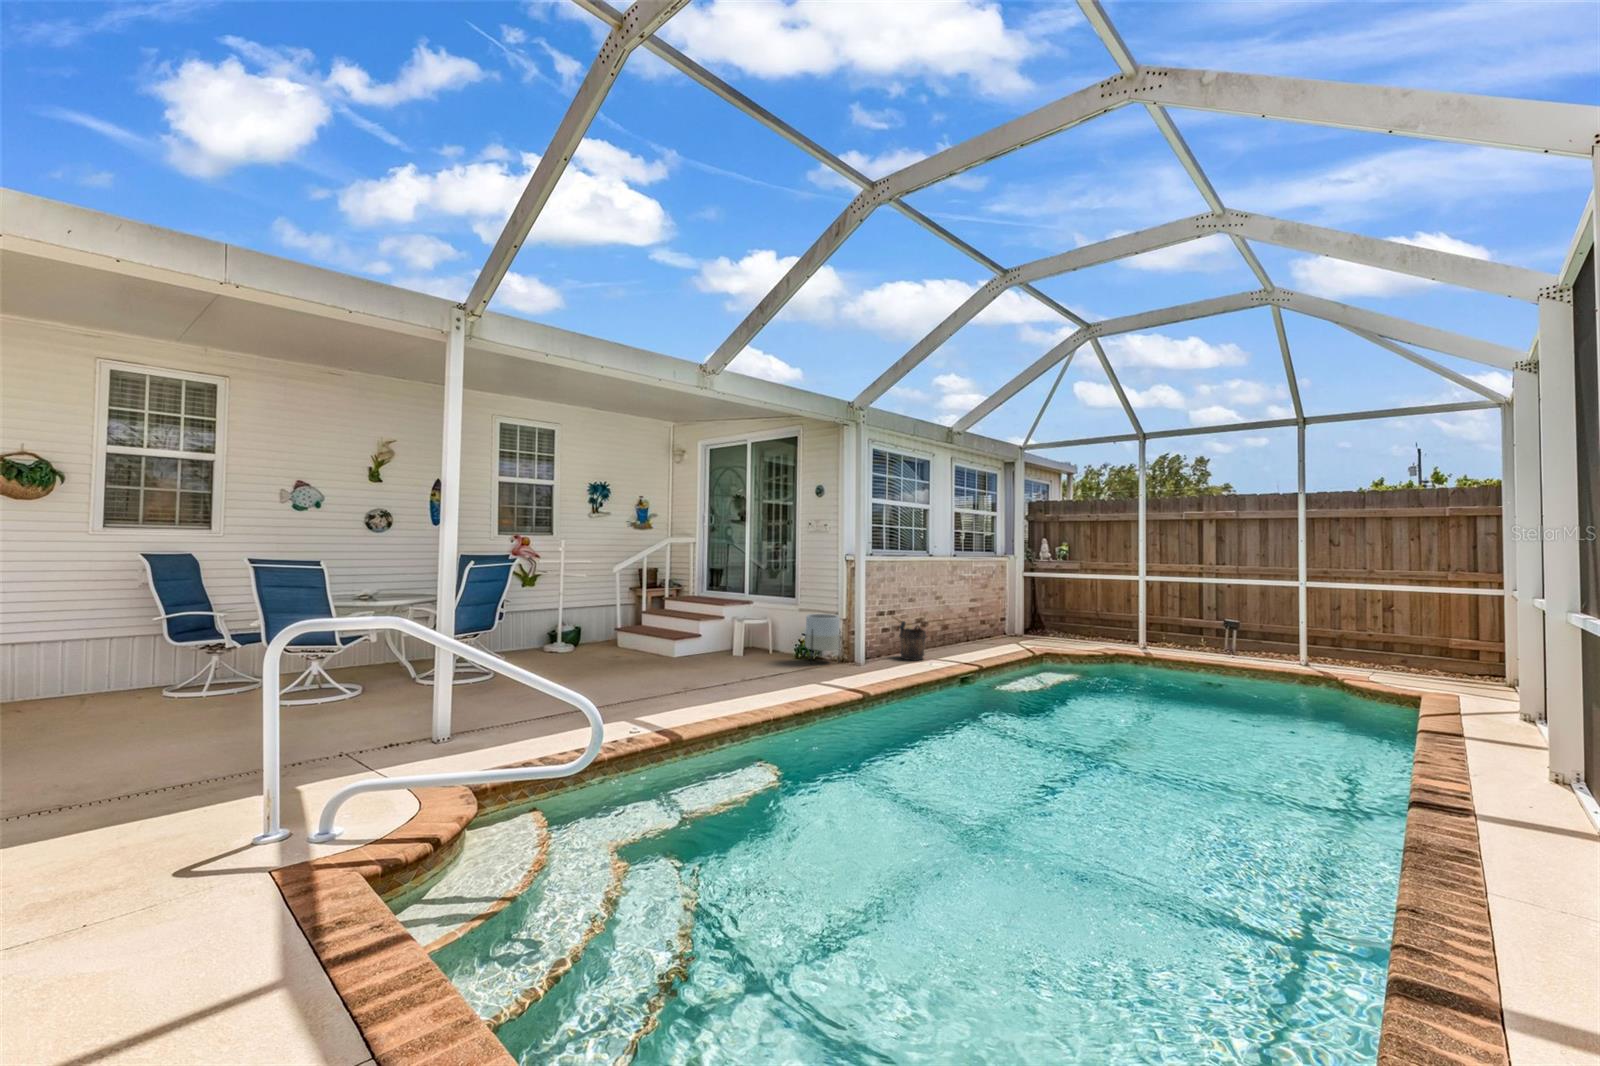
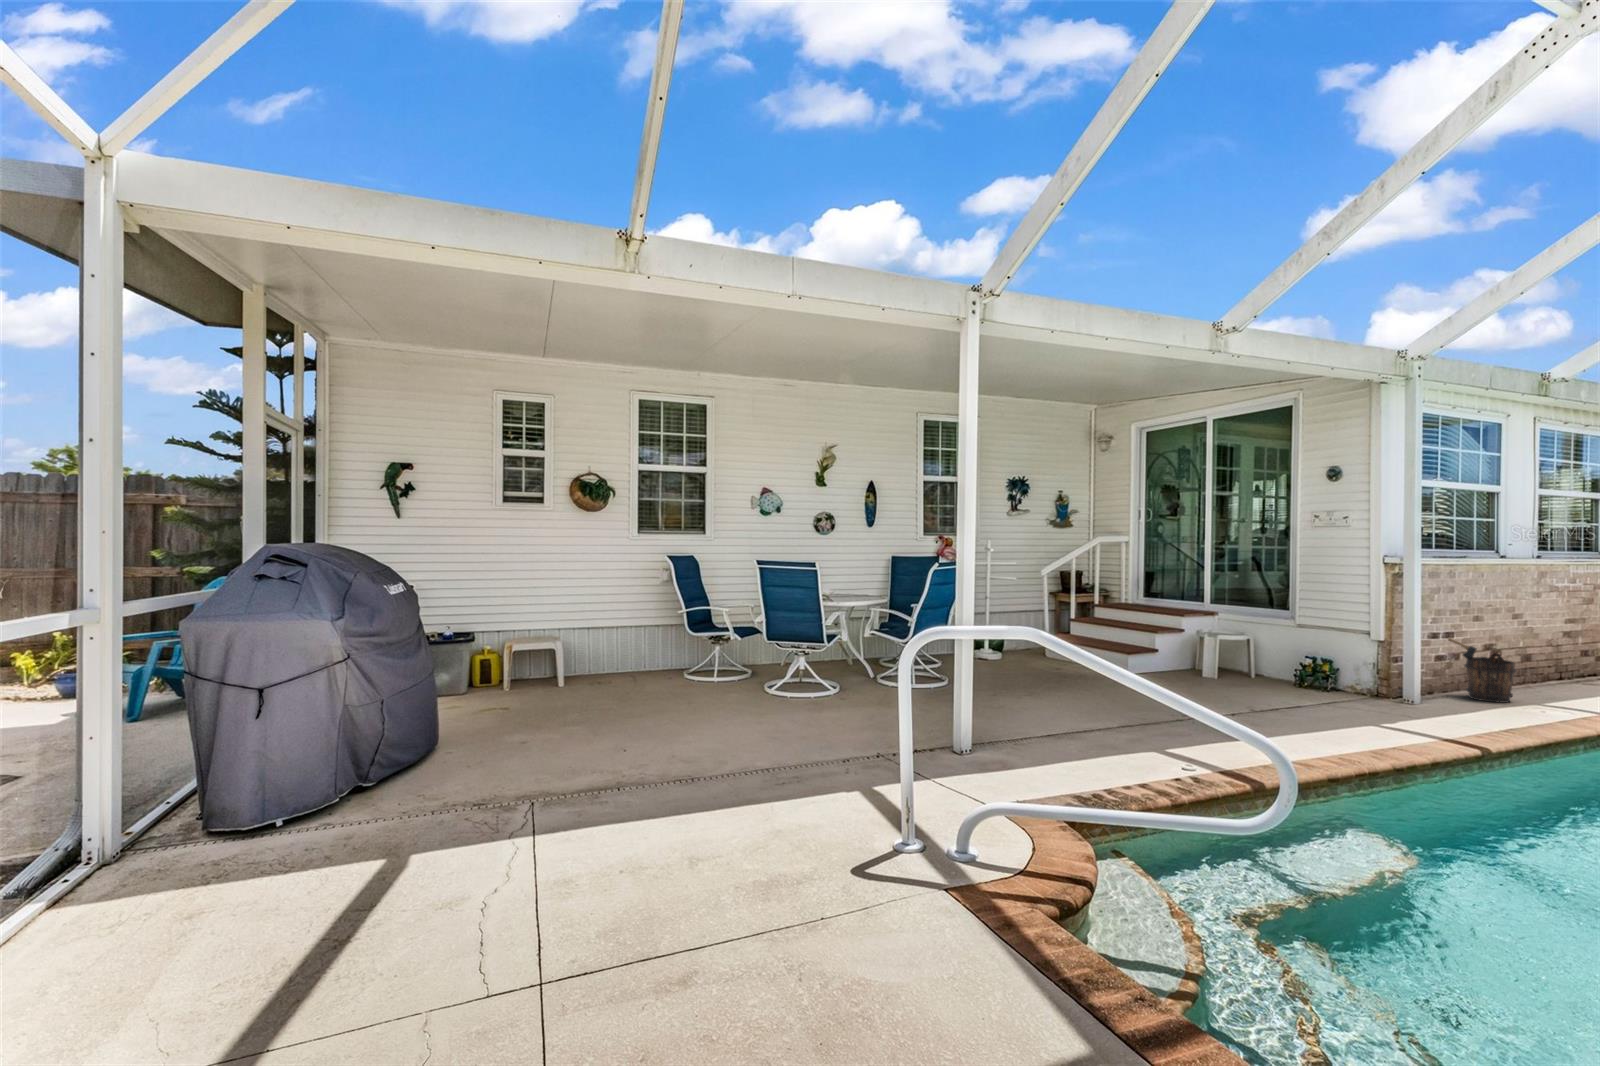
planter: present [805,614,840,661] -> none [1317,632,1373,698]

